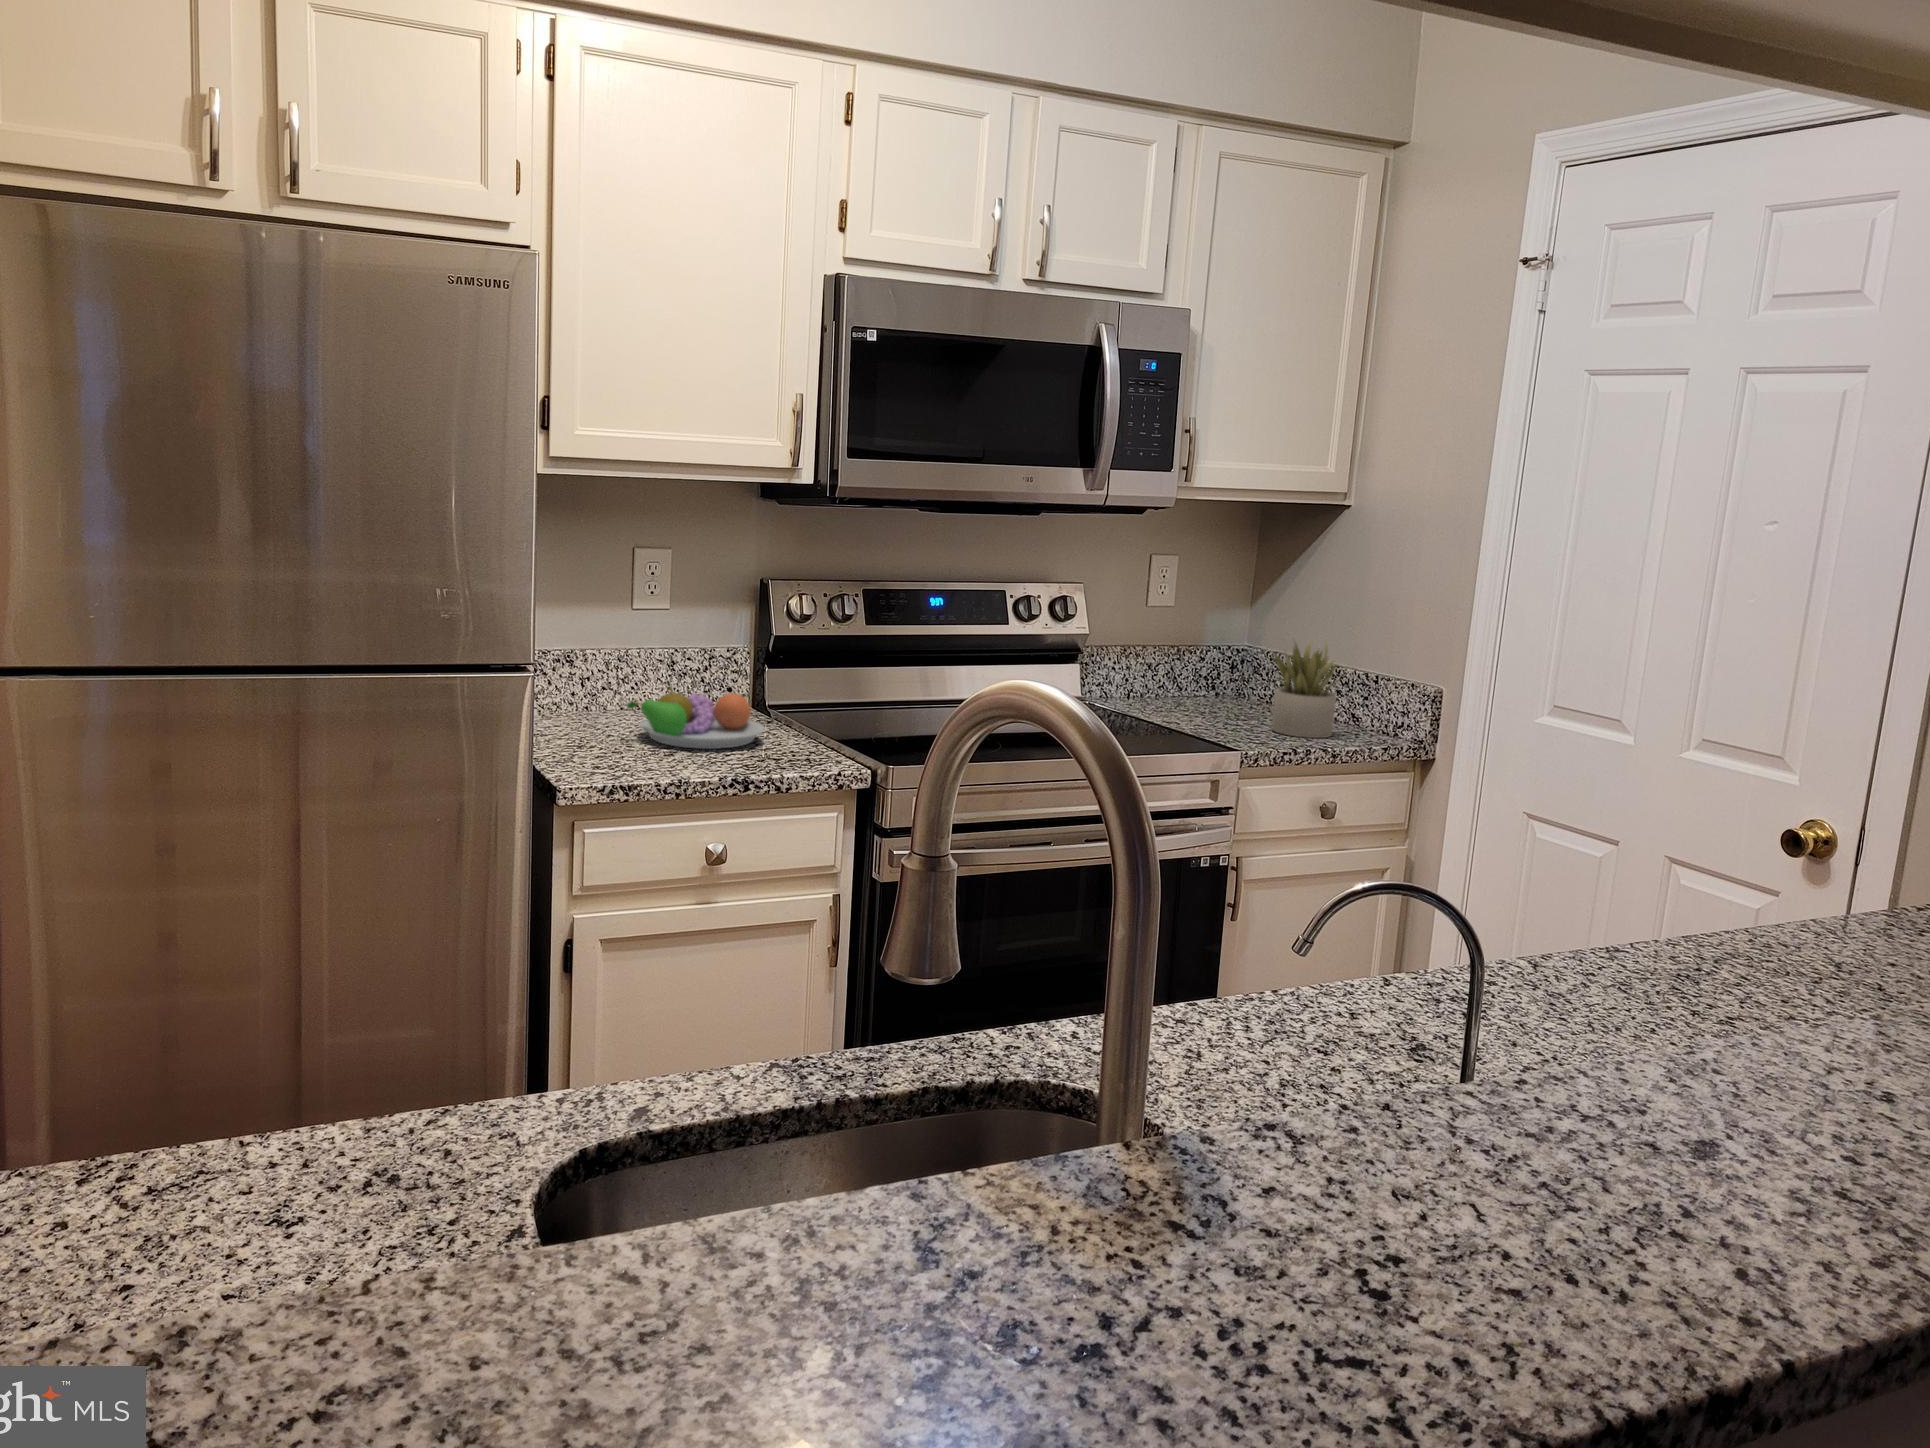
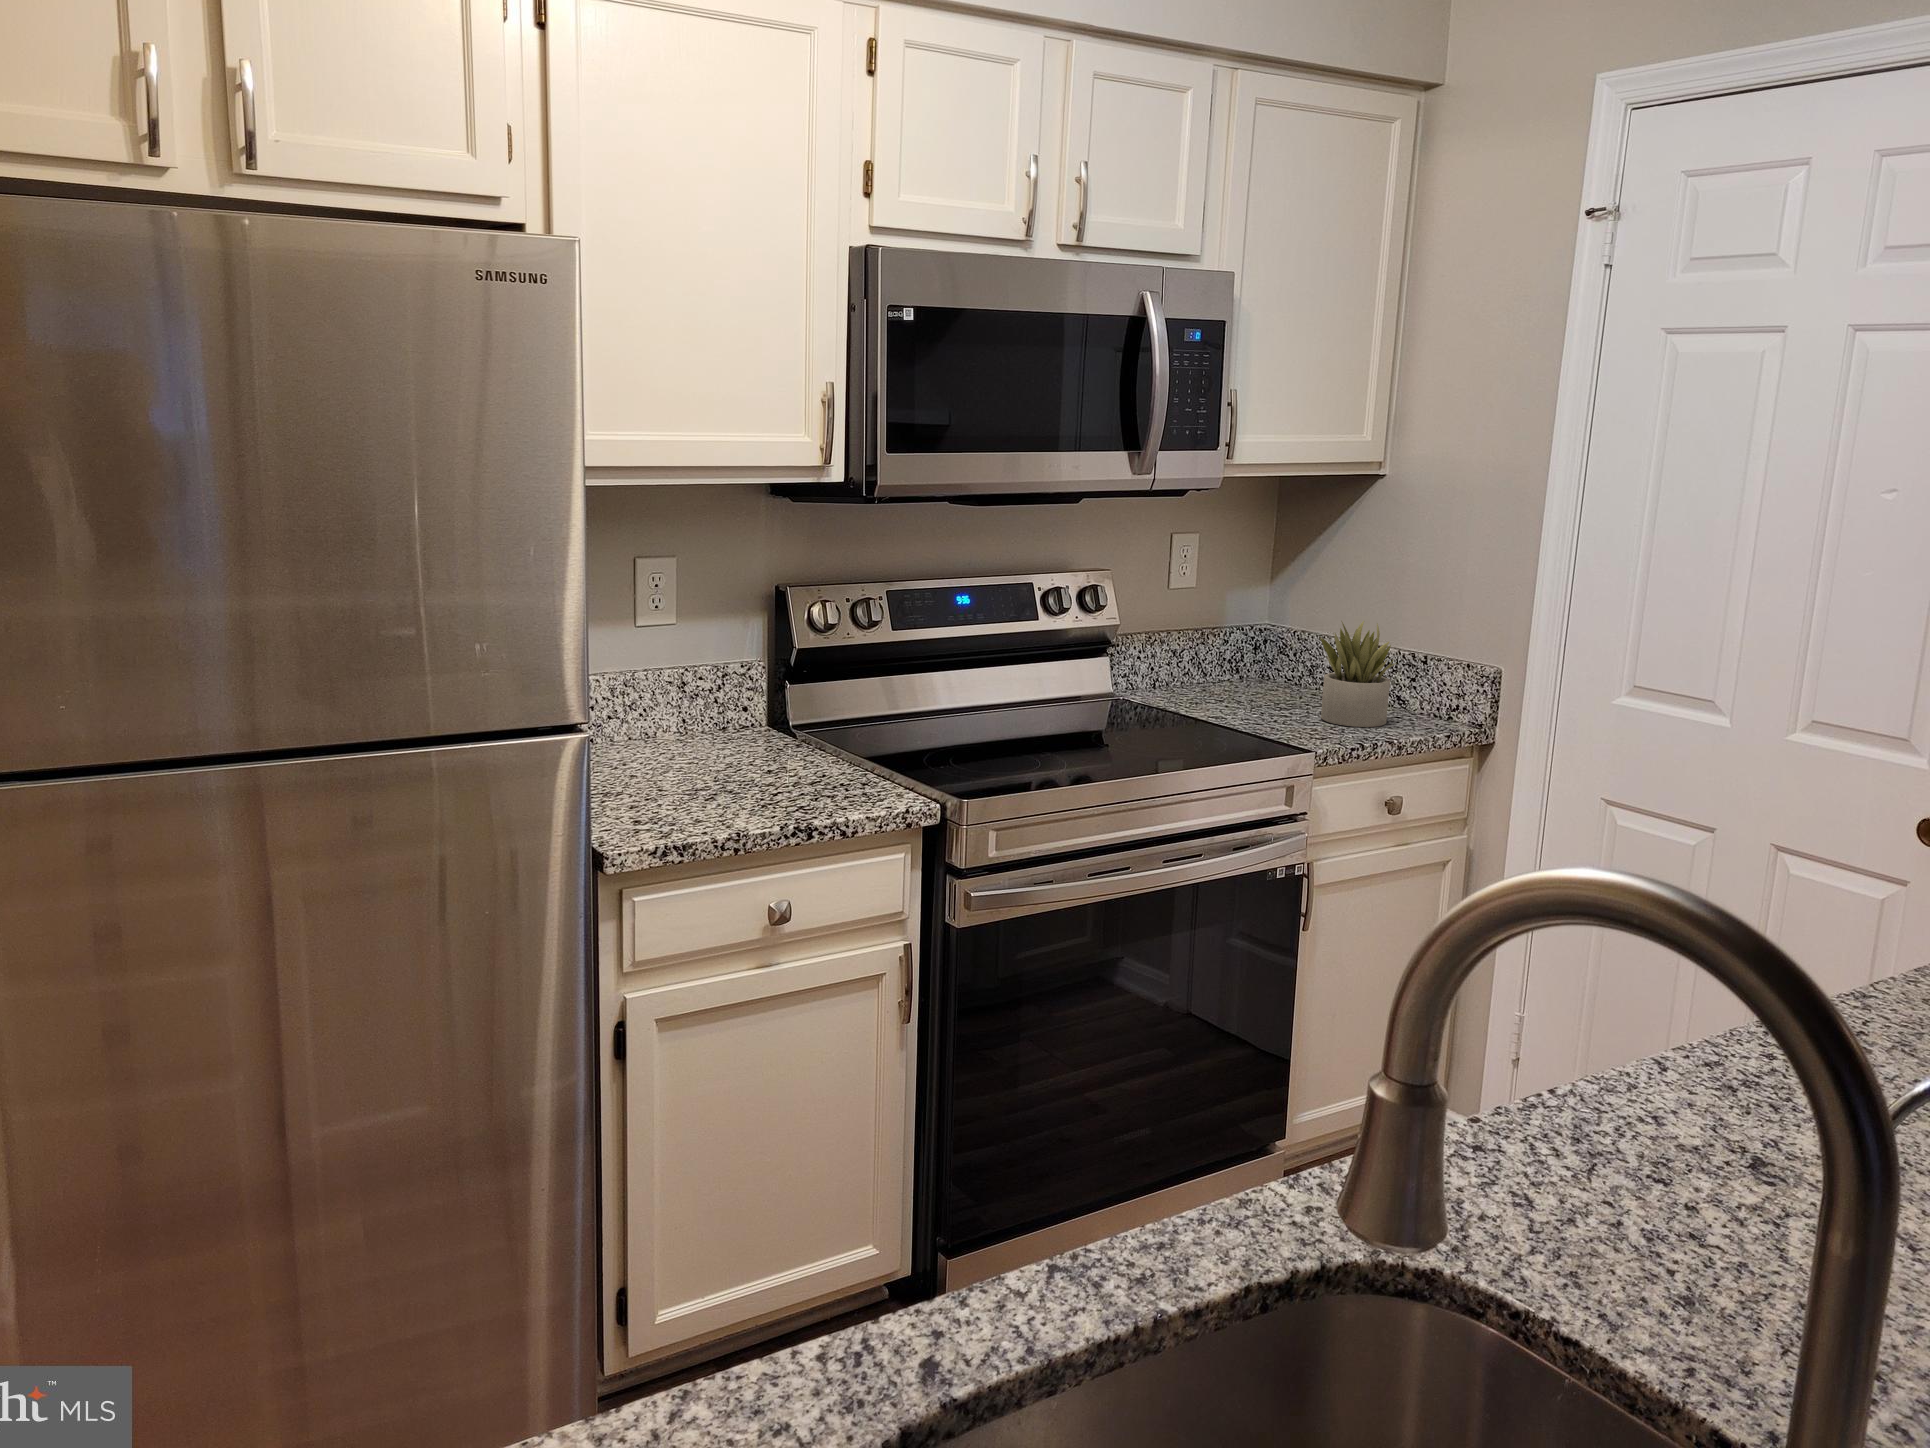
fruit bowl: present [627,685,765,749] -> none [652,713,805,788]

